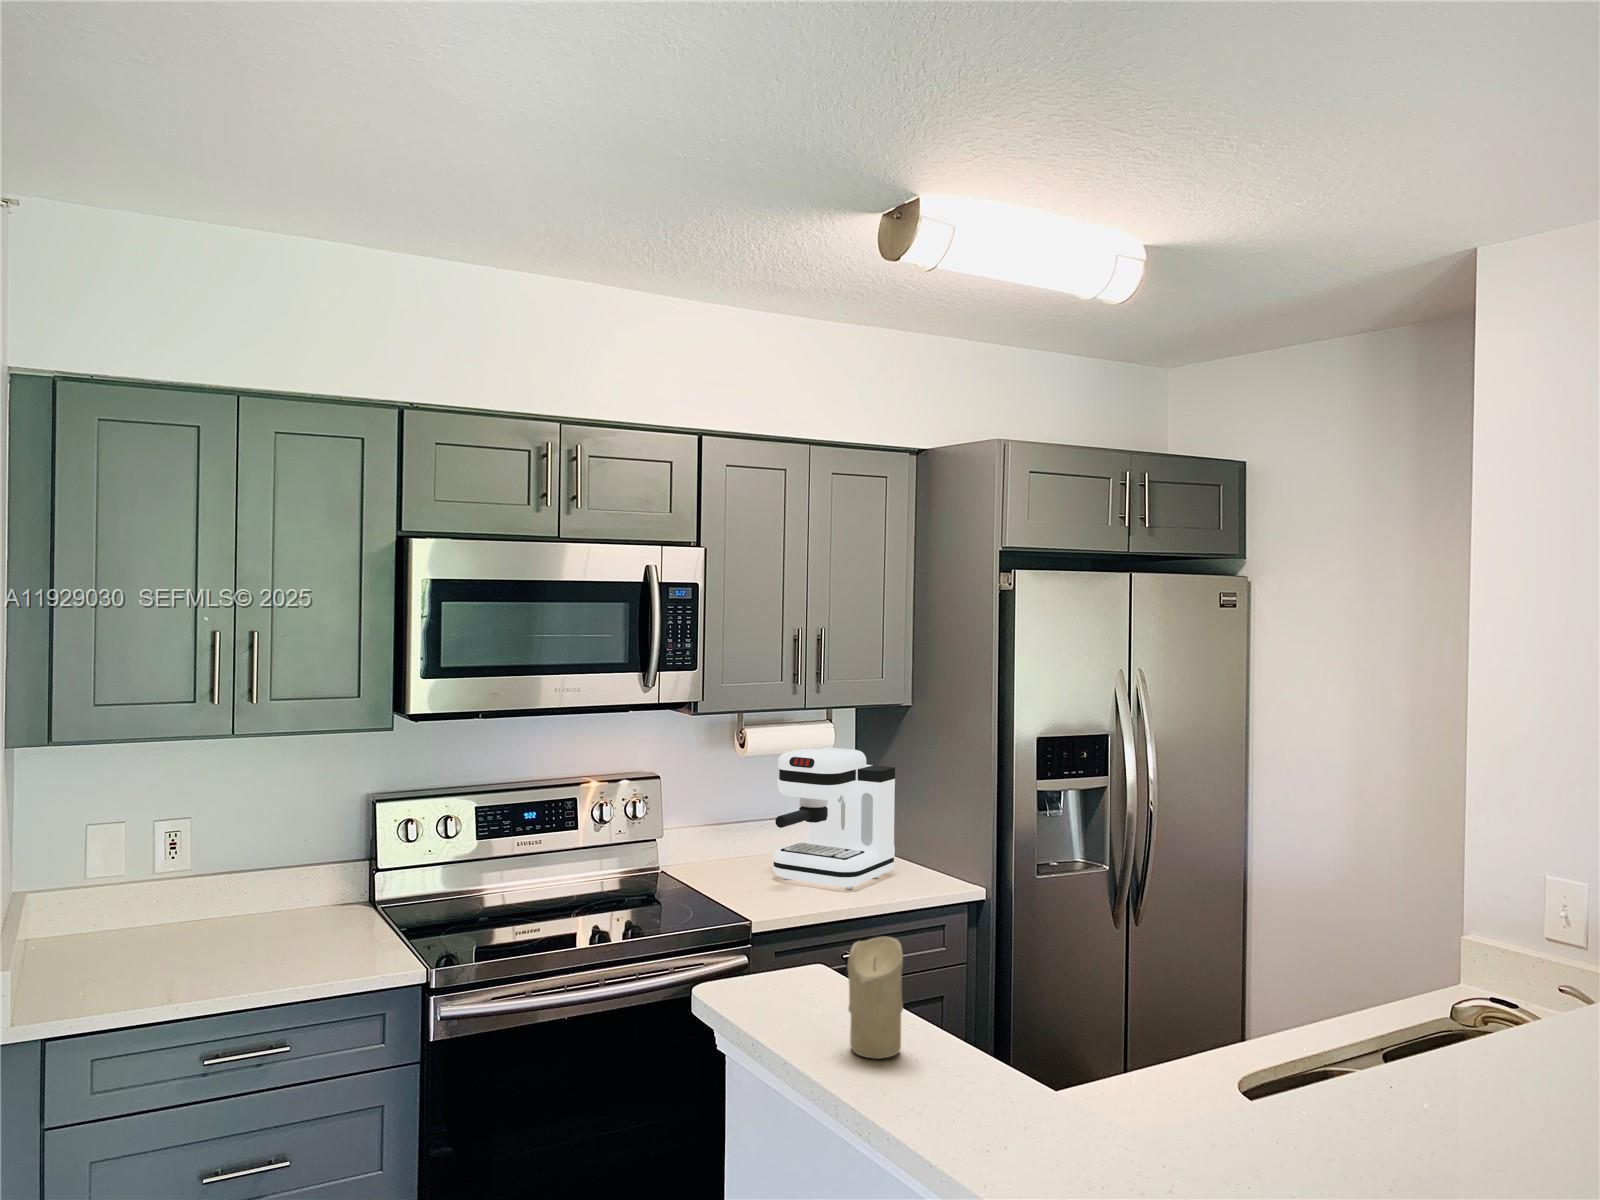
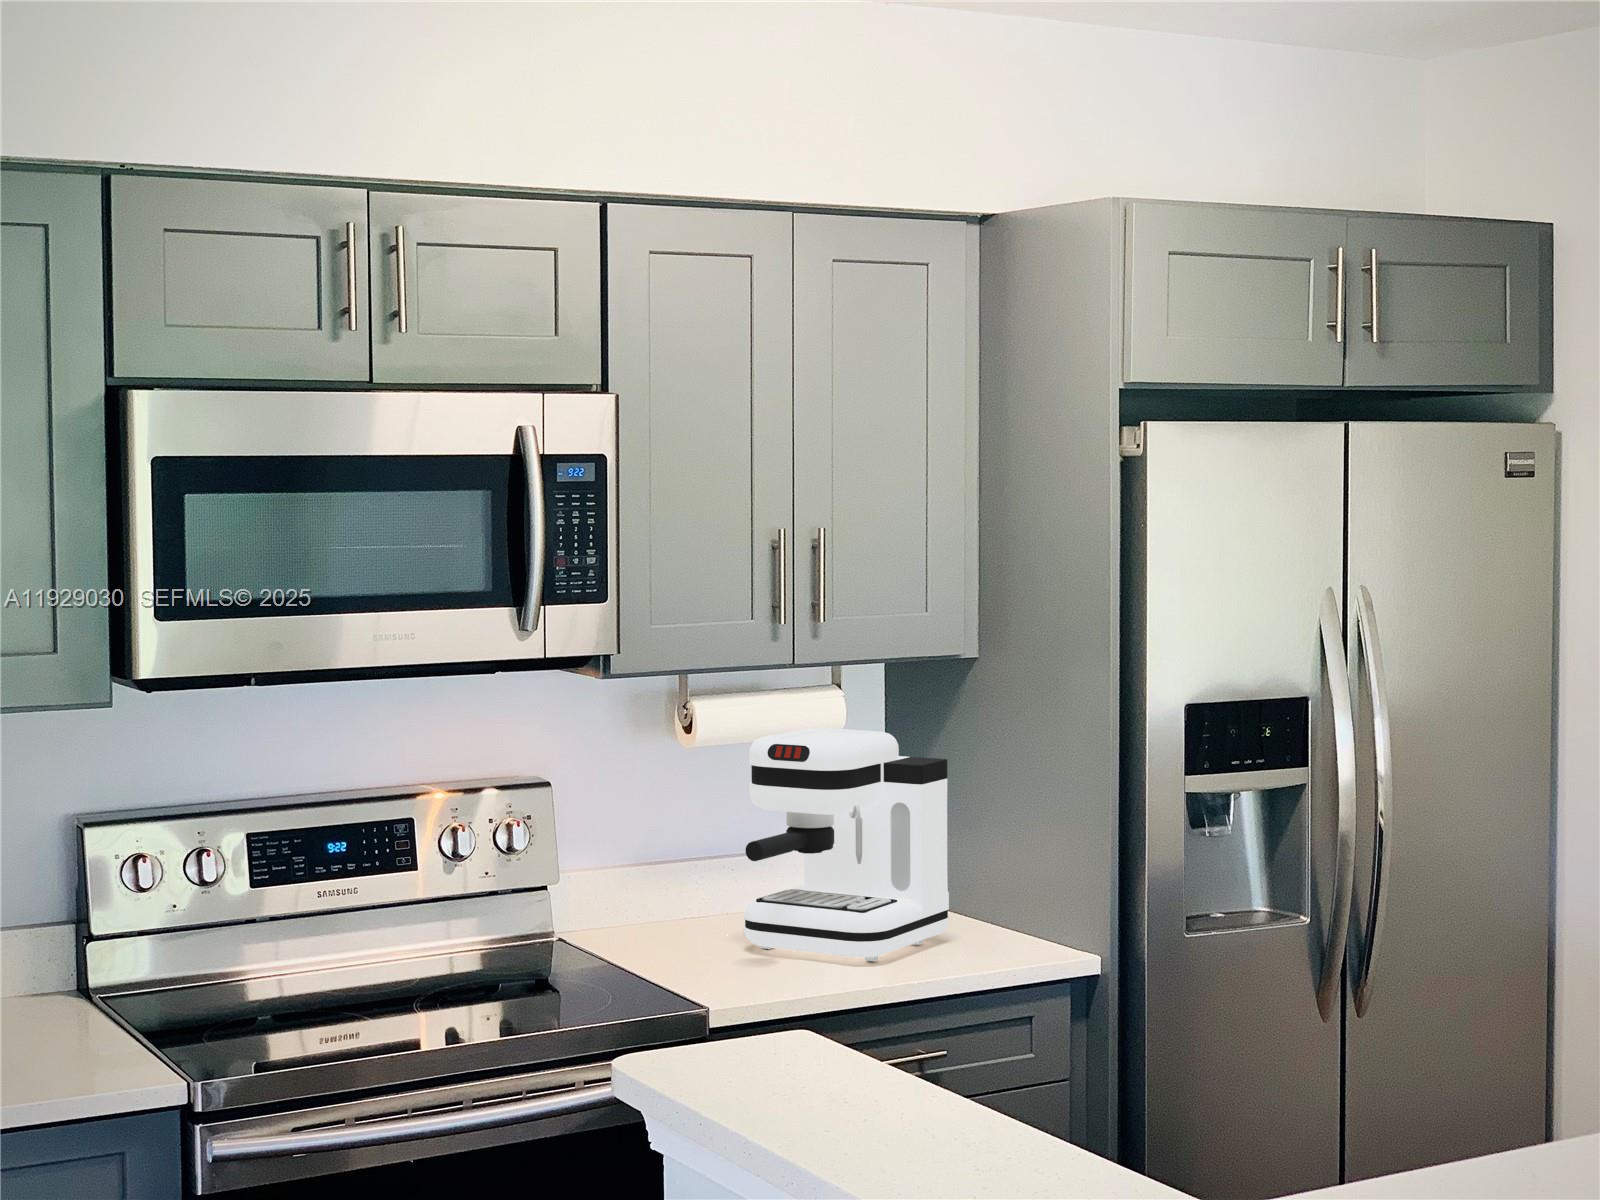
candle: present [847,937,903,1059] -> none [826,961,904,1126]

